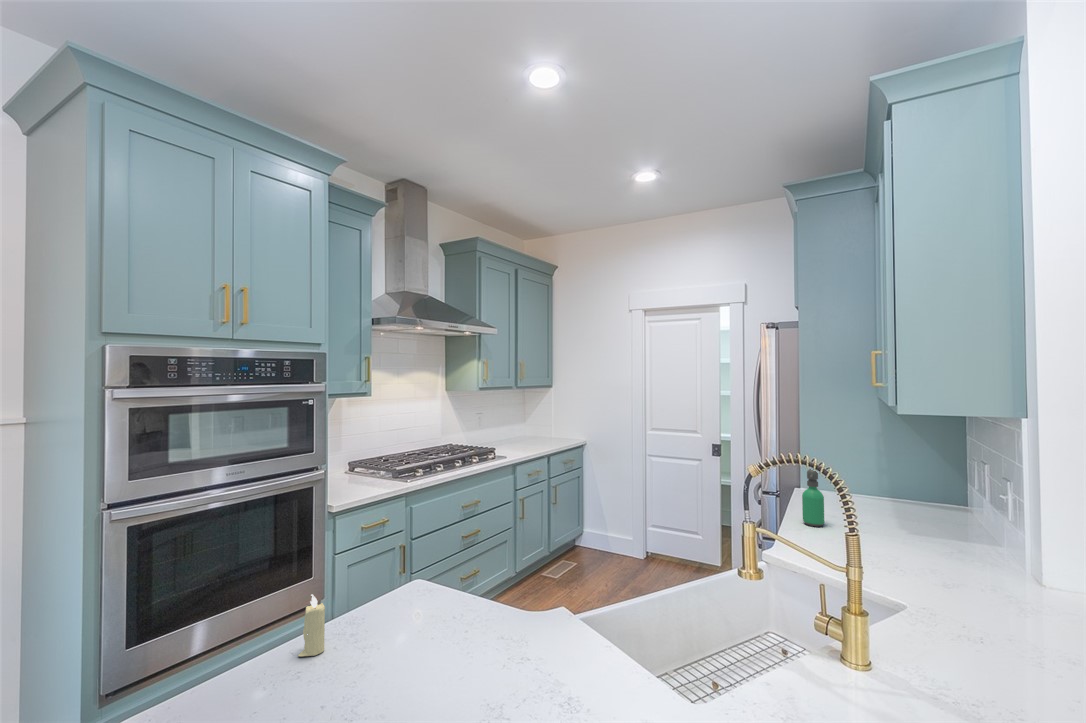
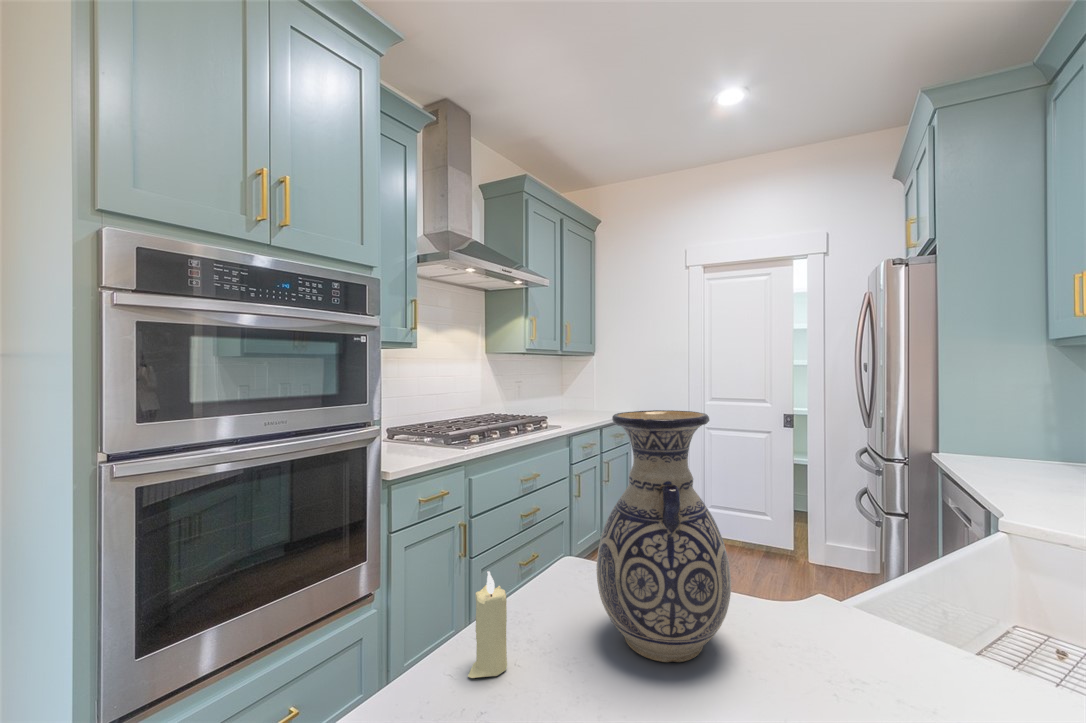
soap dispenser: present [802,469,824,527] -> none [990,420,1024,492]
vase: none [386,492,467,649] -> present [597,410,731,662]

